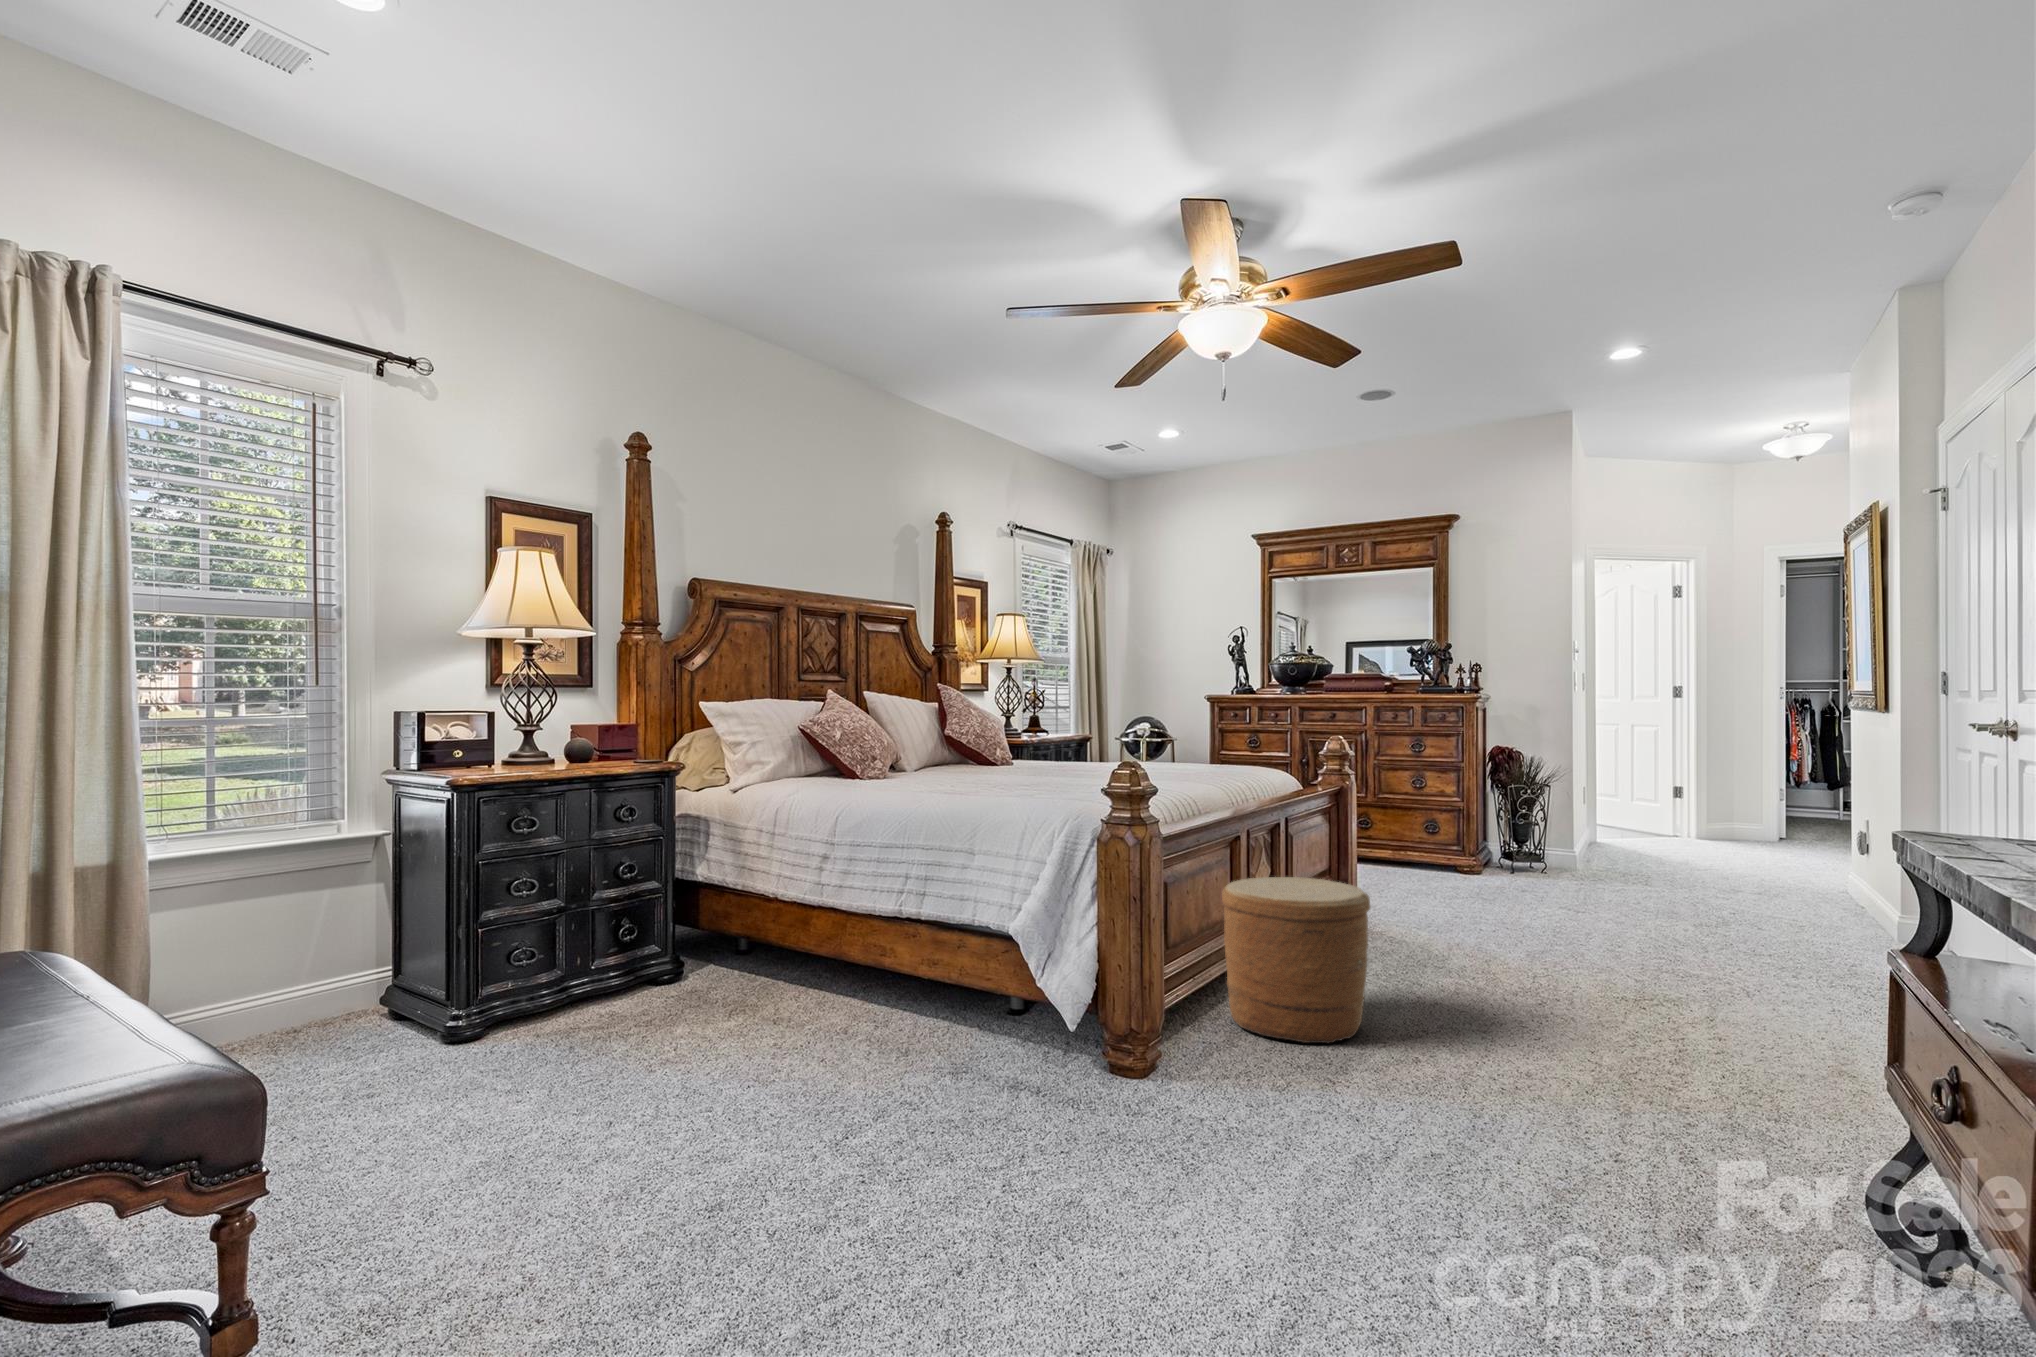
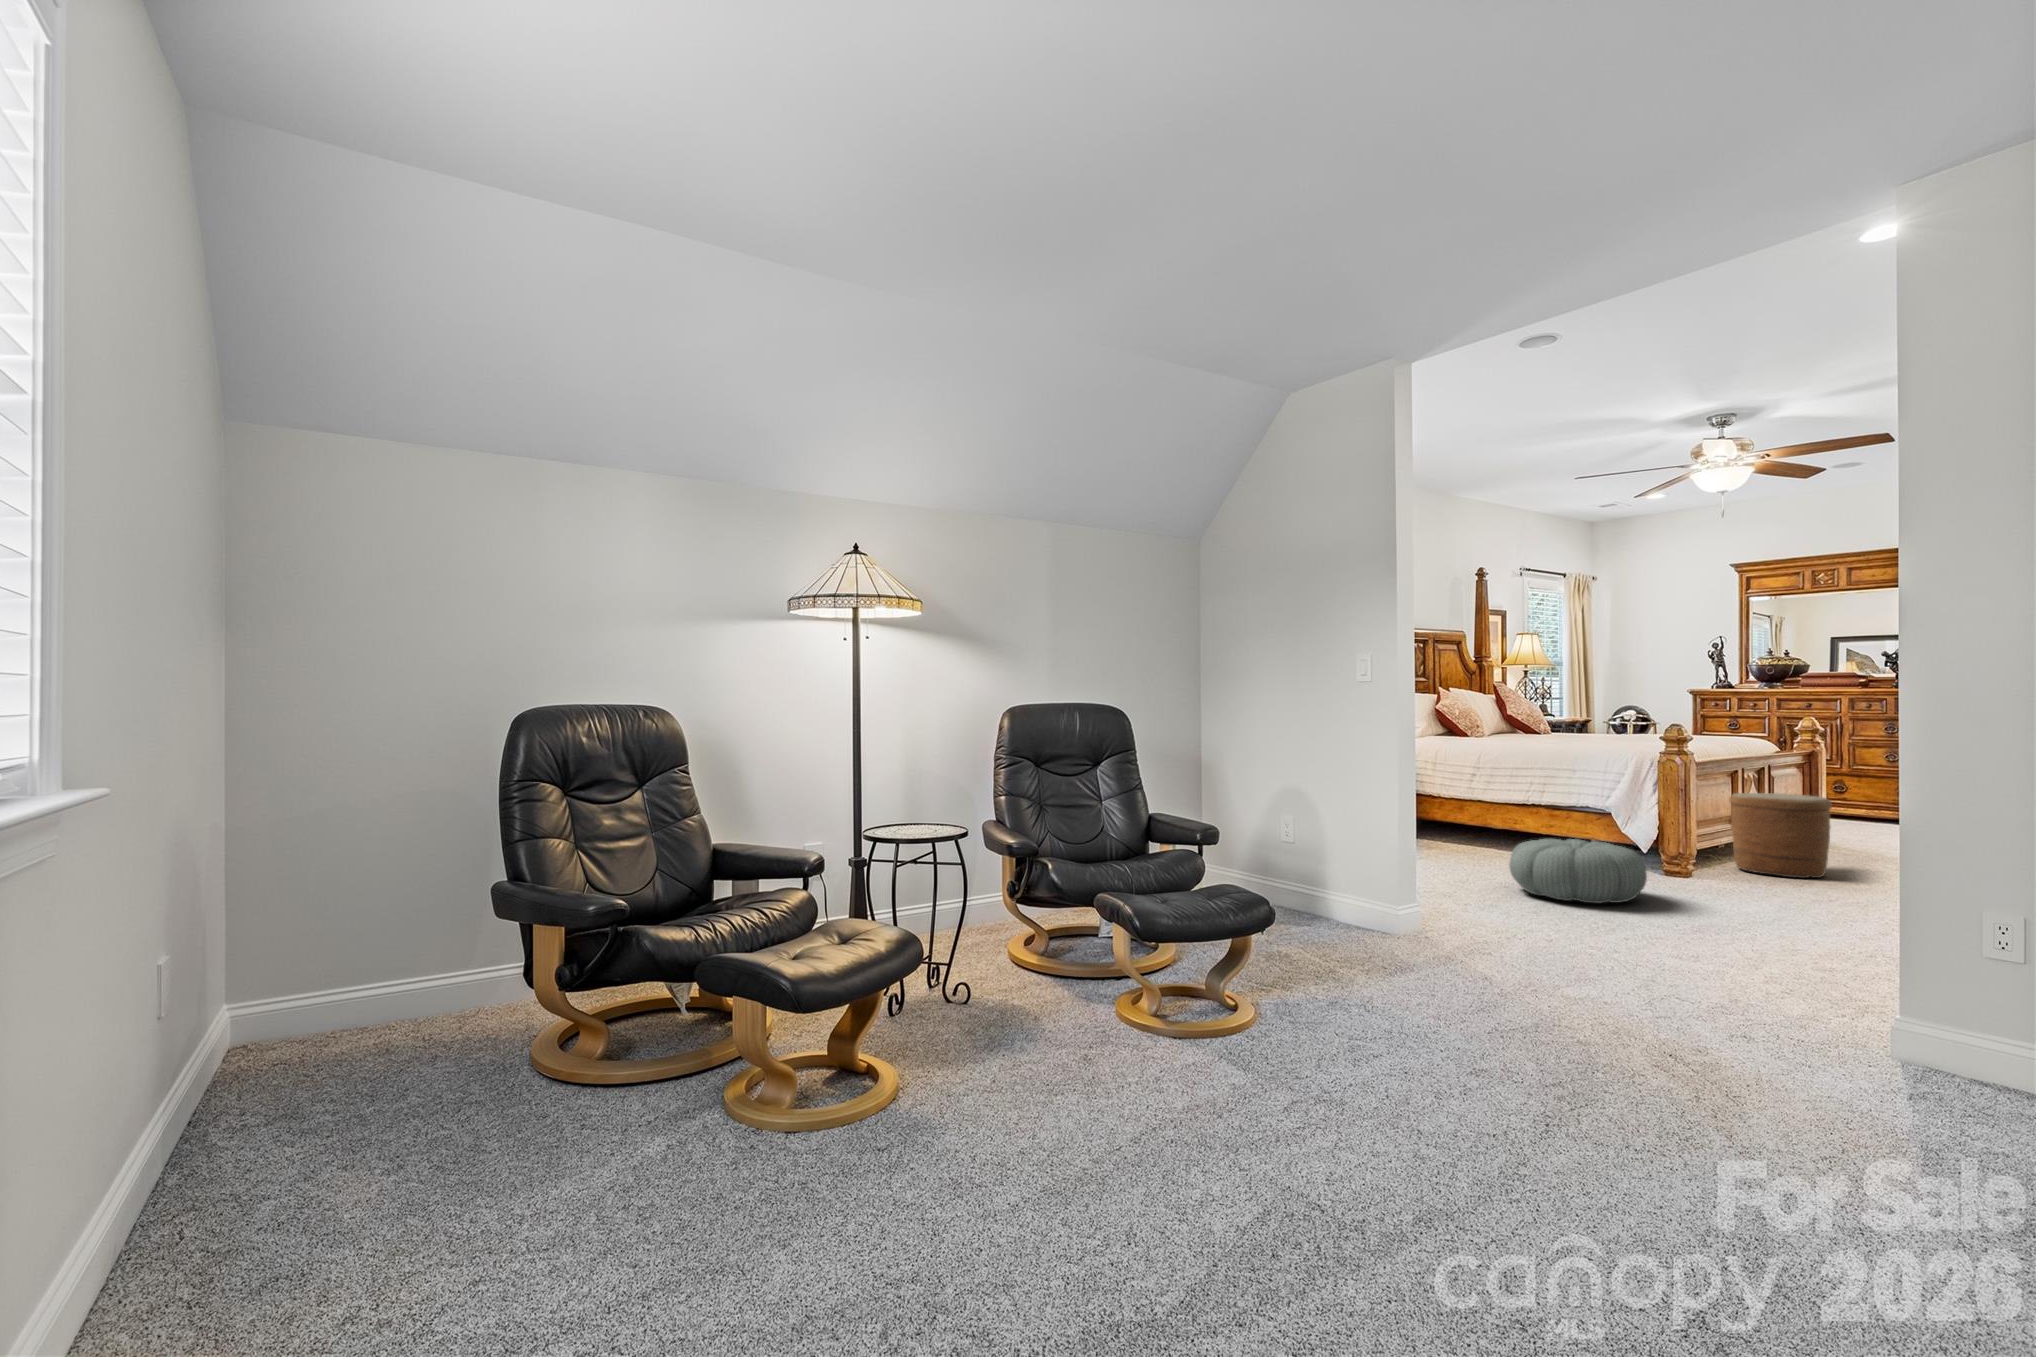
pouf: none [726,1048,1025,1270] -> present [1509,839,1647,903]

